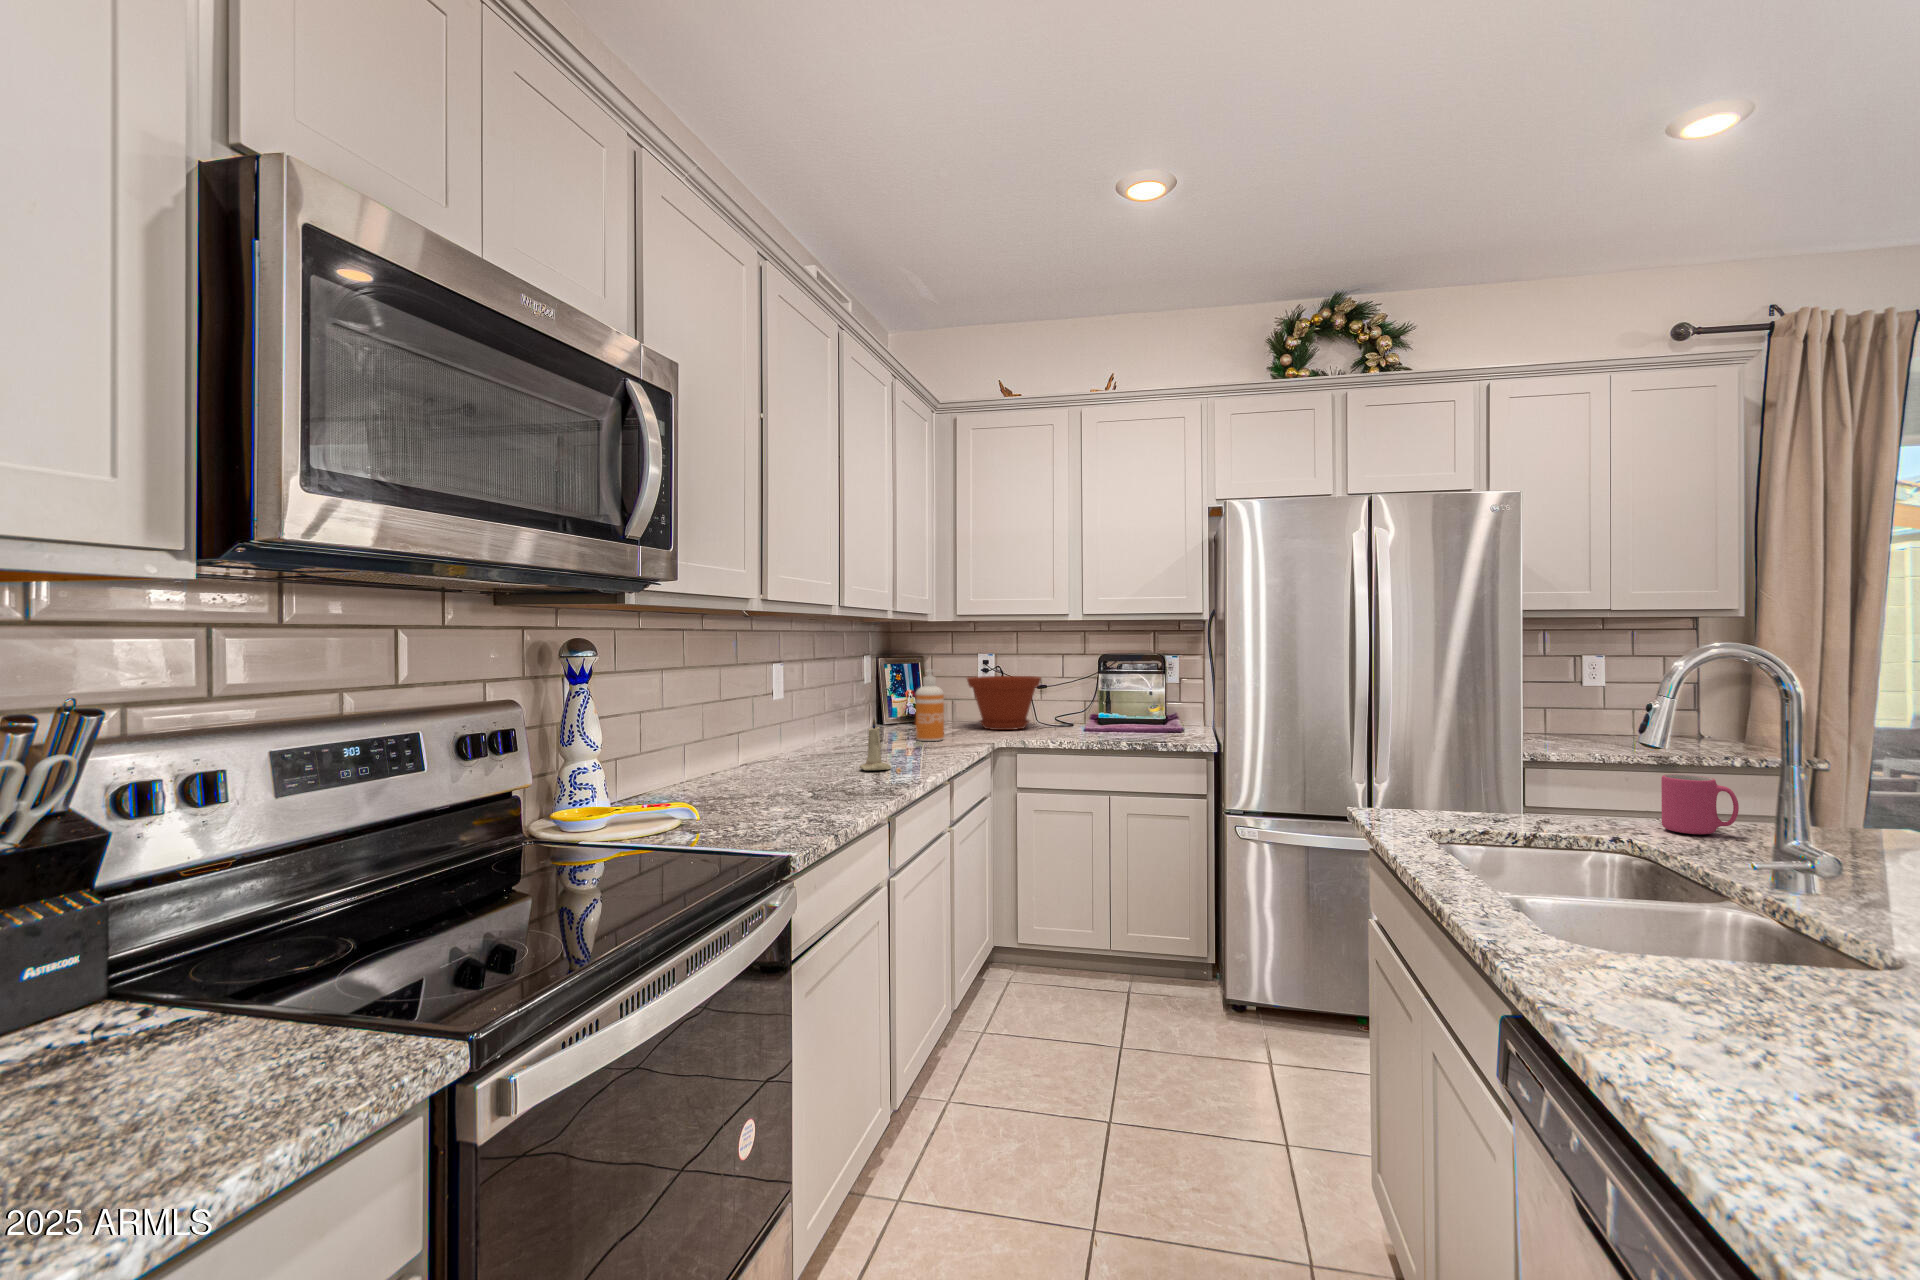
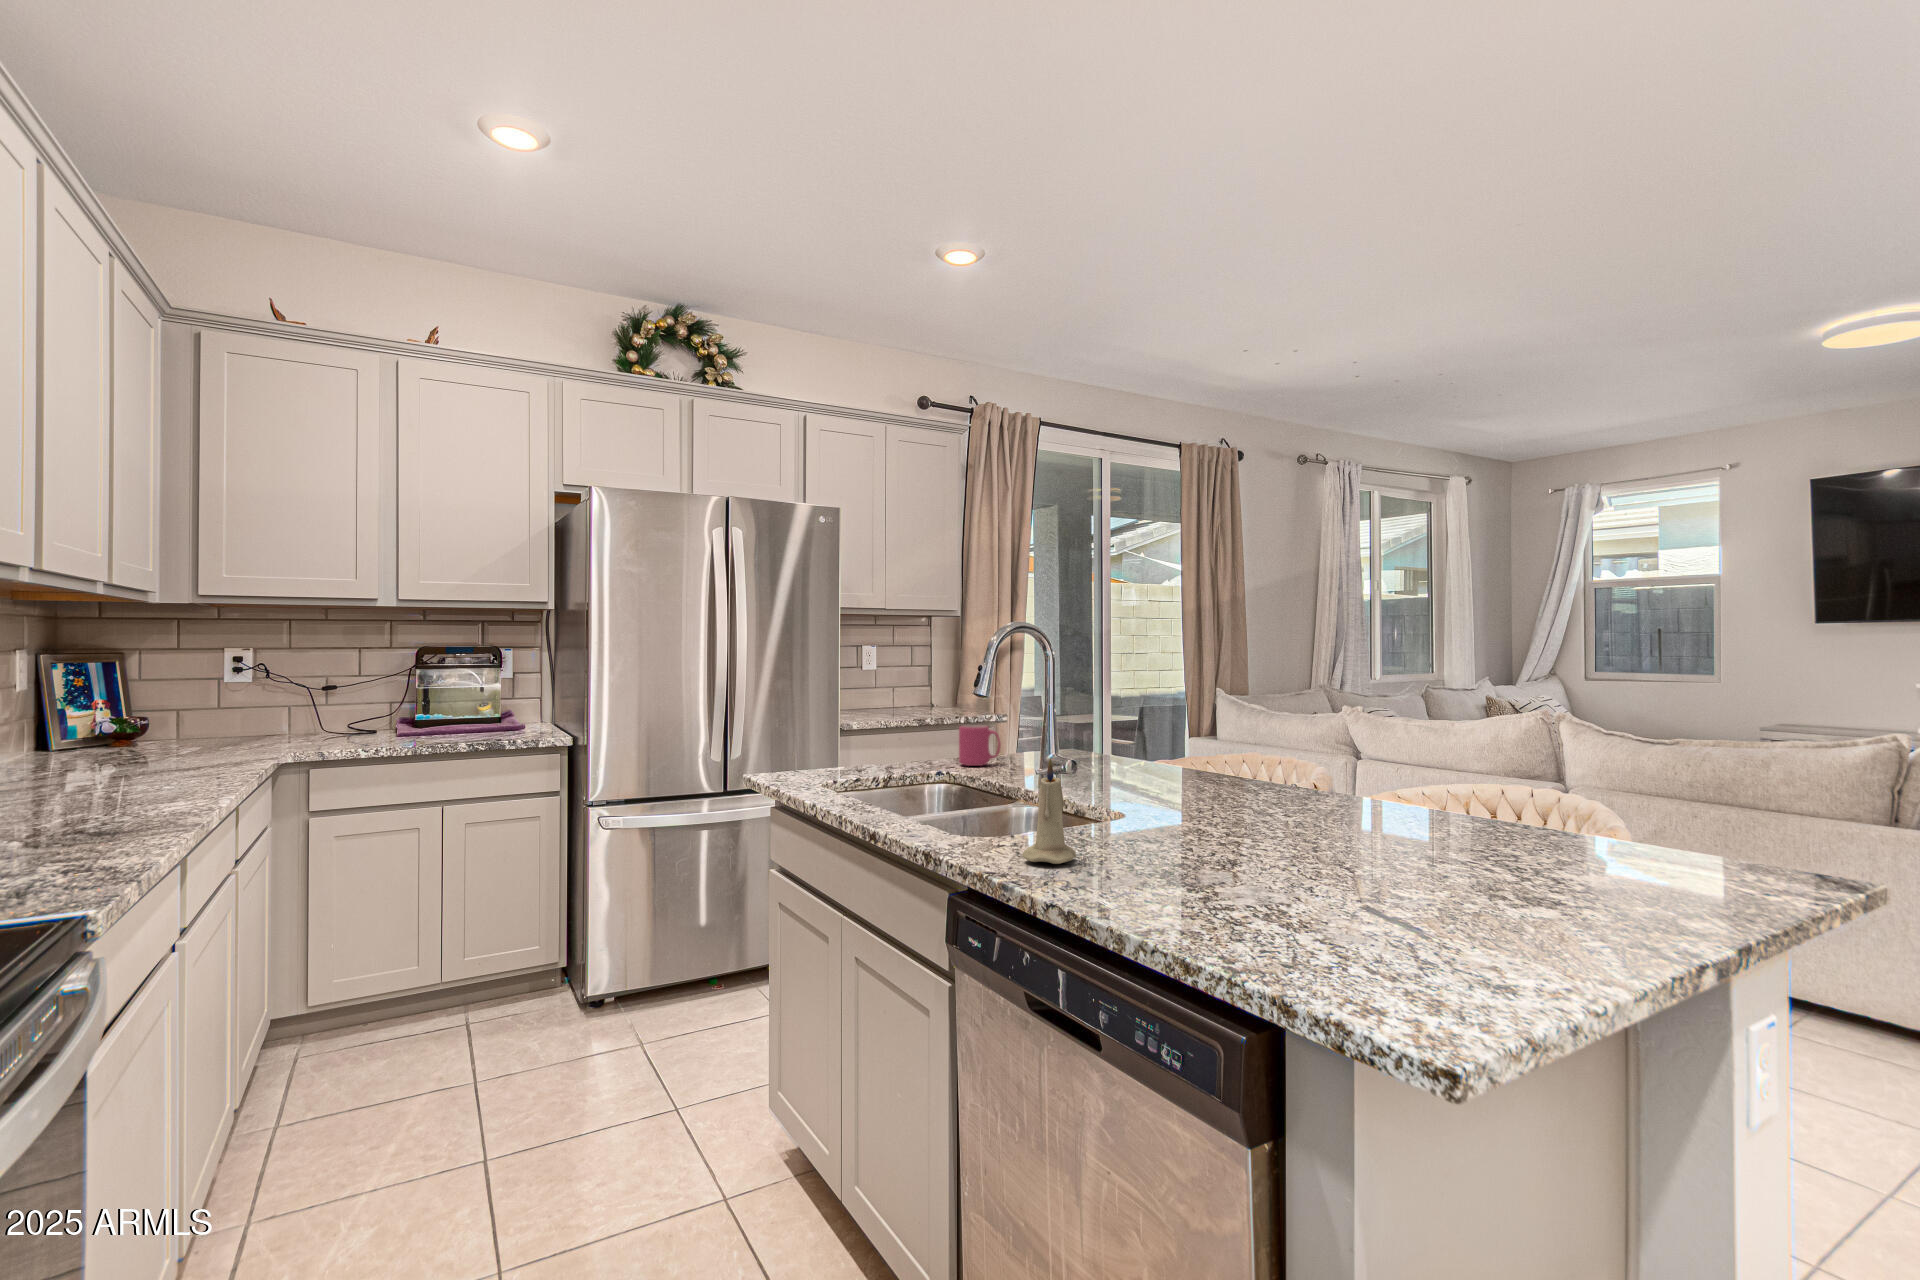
soap dispenser: present [916,670,944,741] -> none [148,665,198,763]
plant pot: present [967,676,1041,730] -> none [217,676,336,745]
candle: present [860,718,891,770] -> present [1022,758,1076,864]

